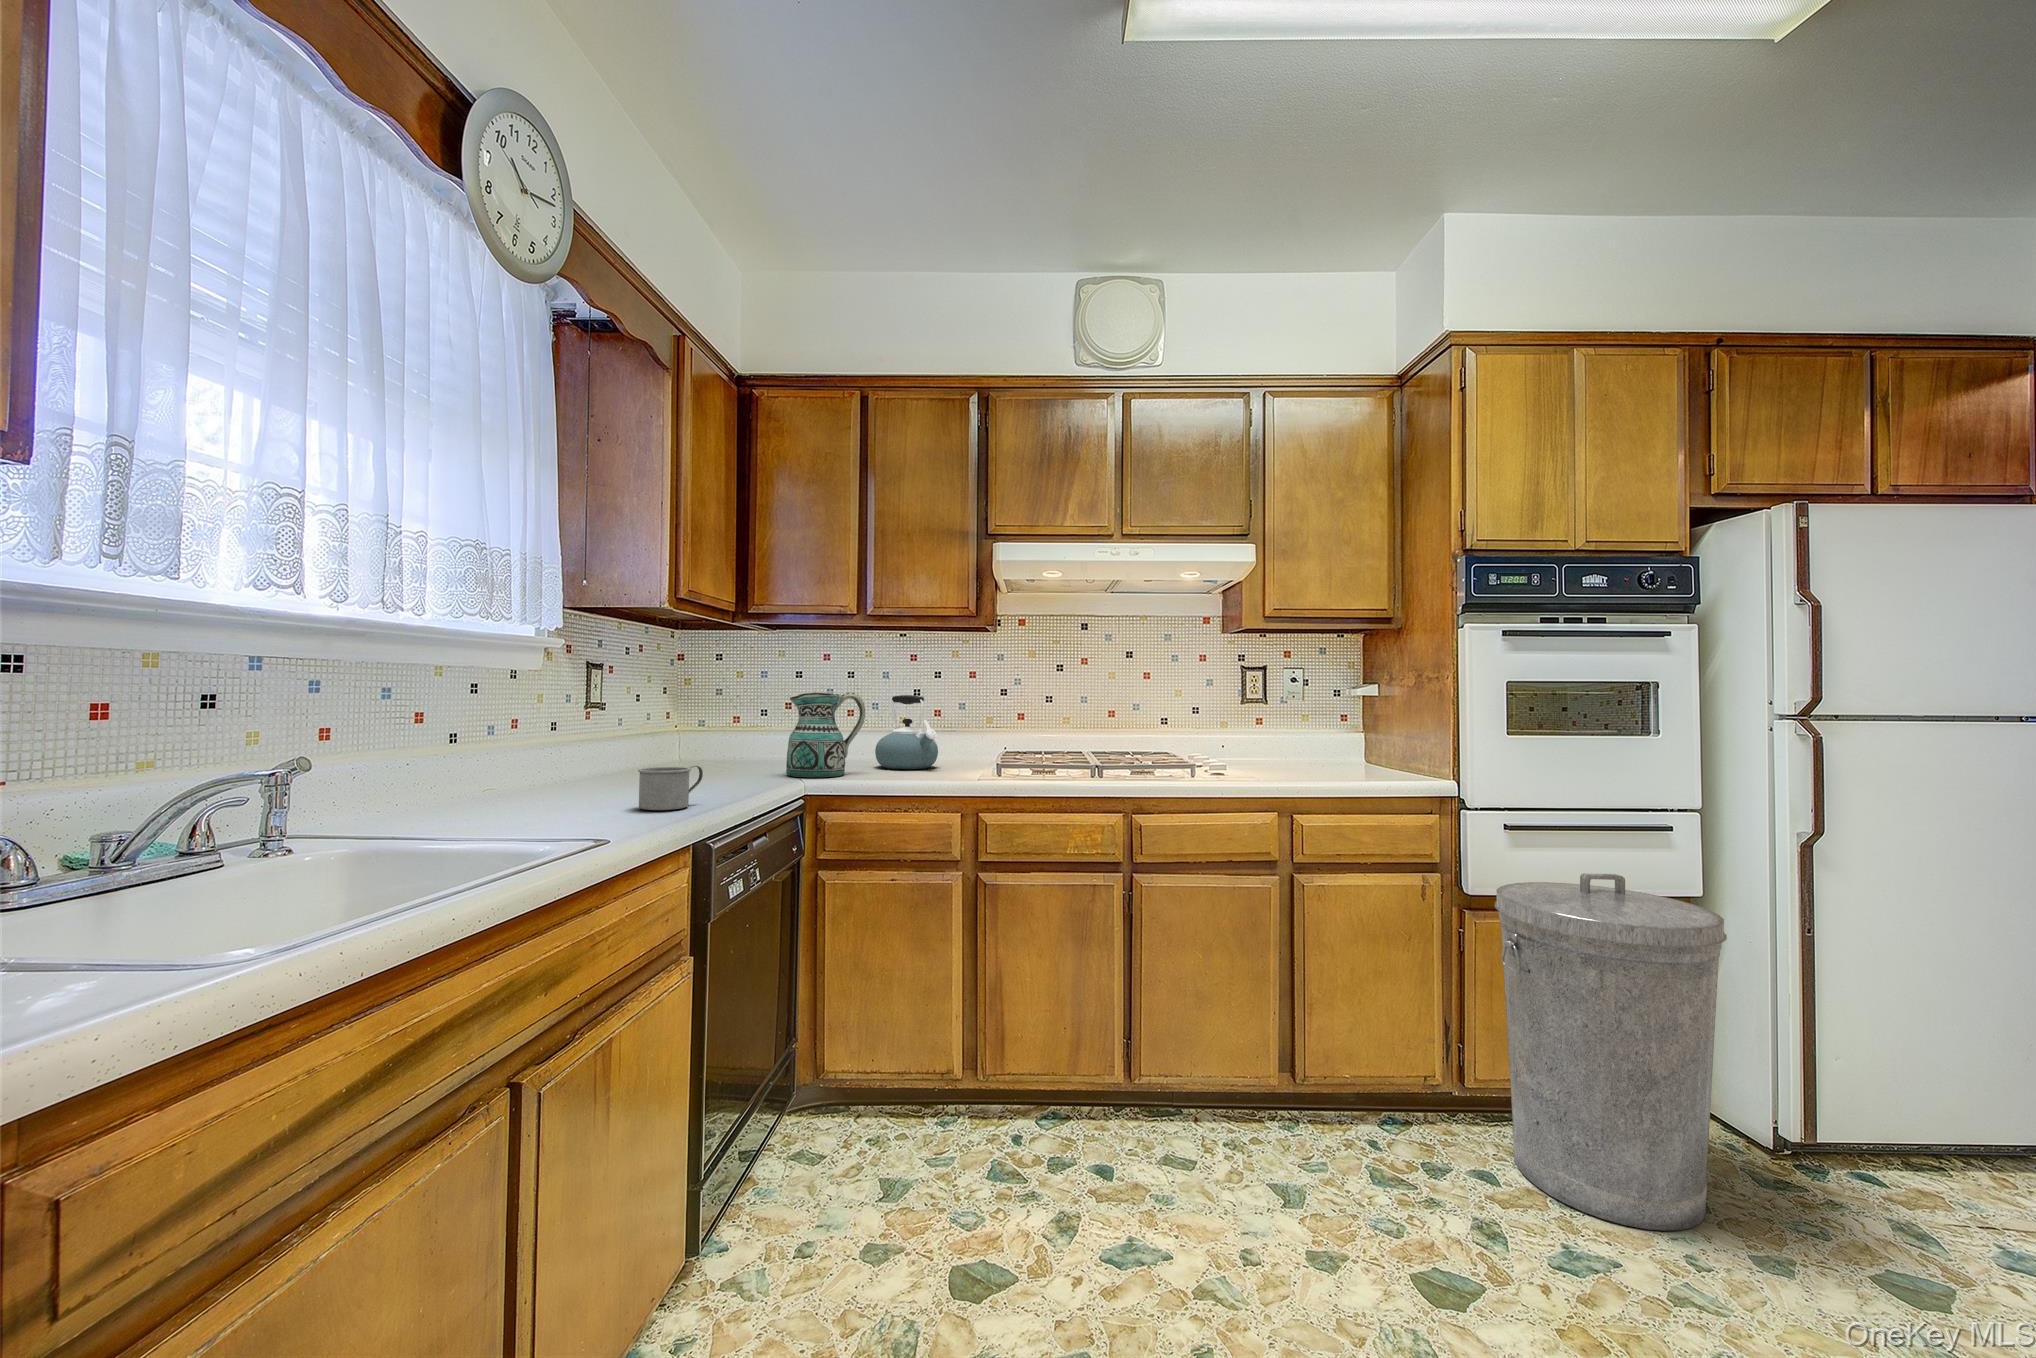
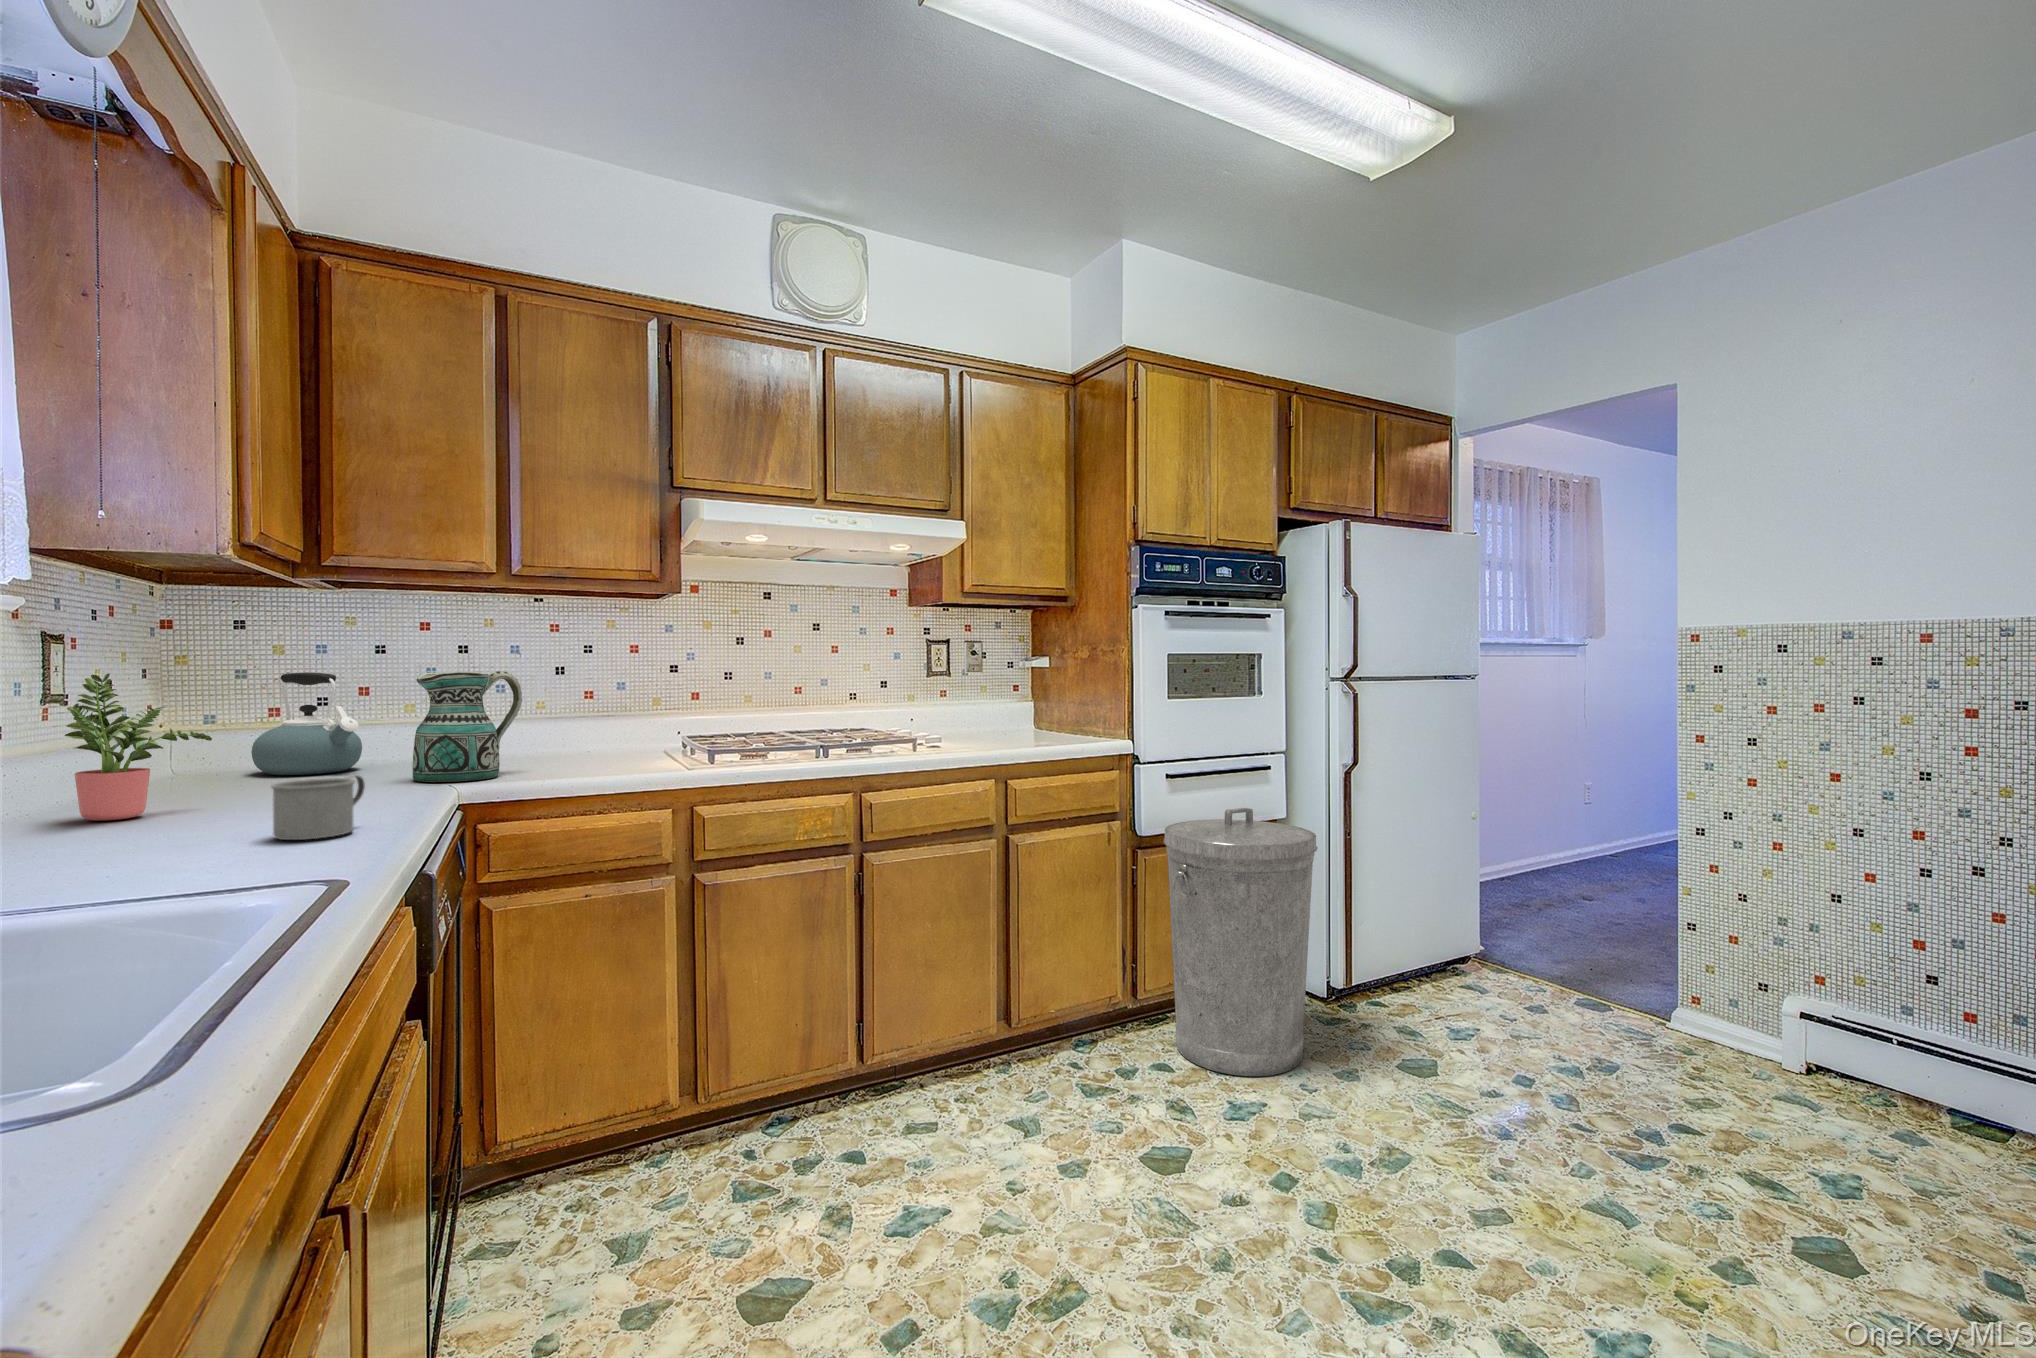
potted plant: none [565,689,650,787] -> present [65,674,212,821]
kettle: present [875,695,938,769] -> present [251,672,362,775]

